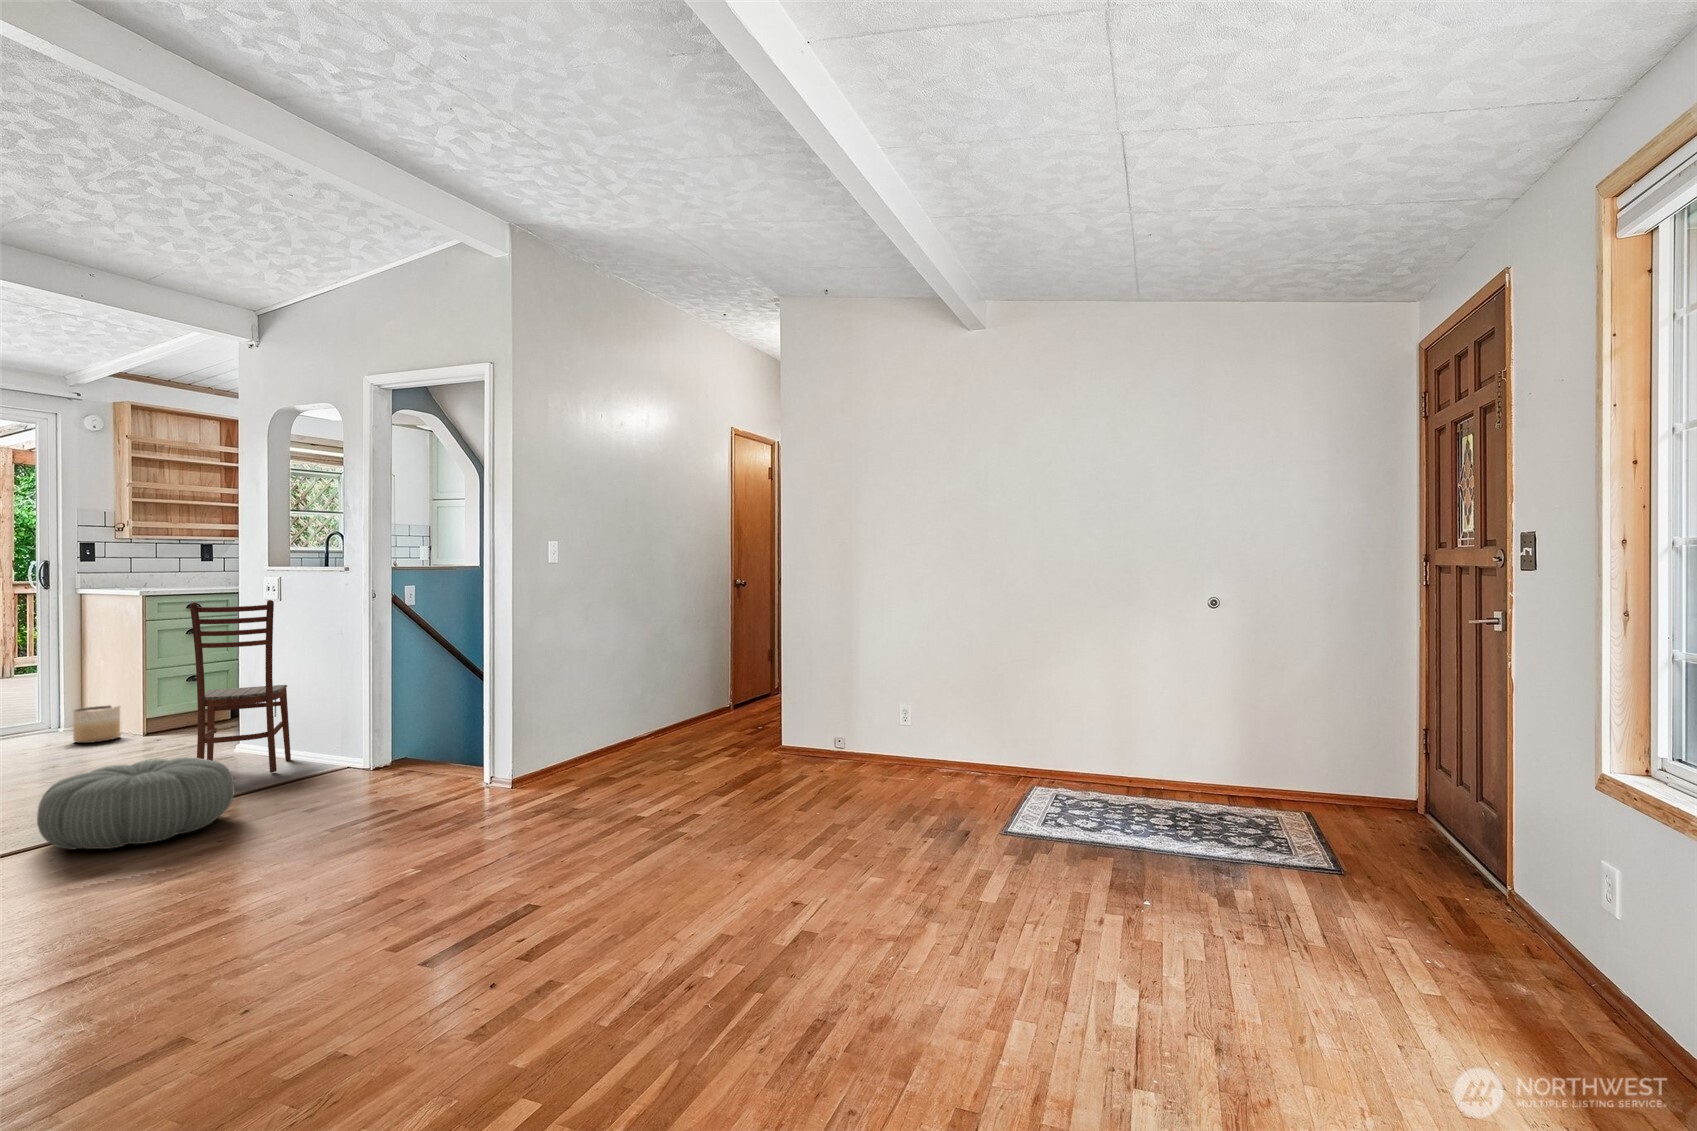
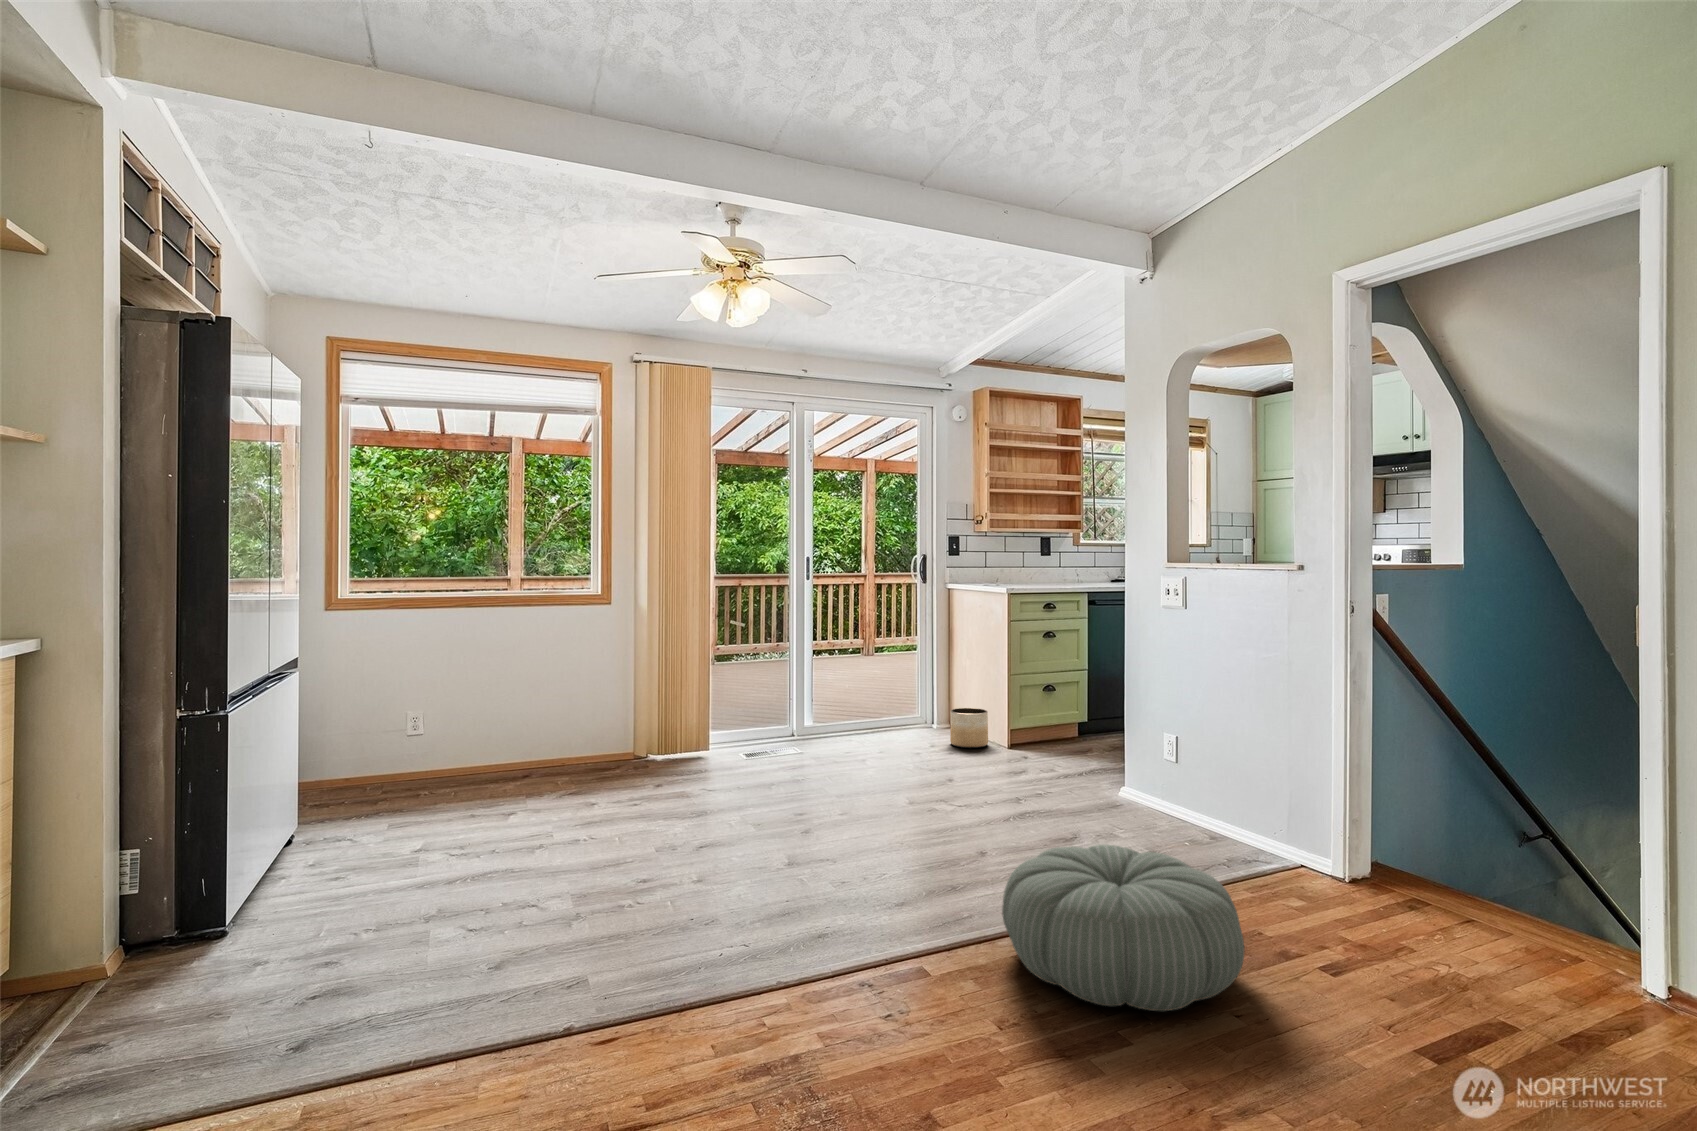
dining chair: present [190,600,291,773] -> none [1109,611,1210,858]

